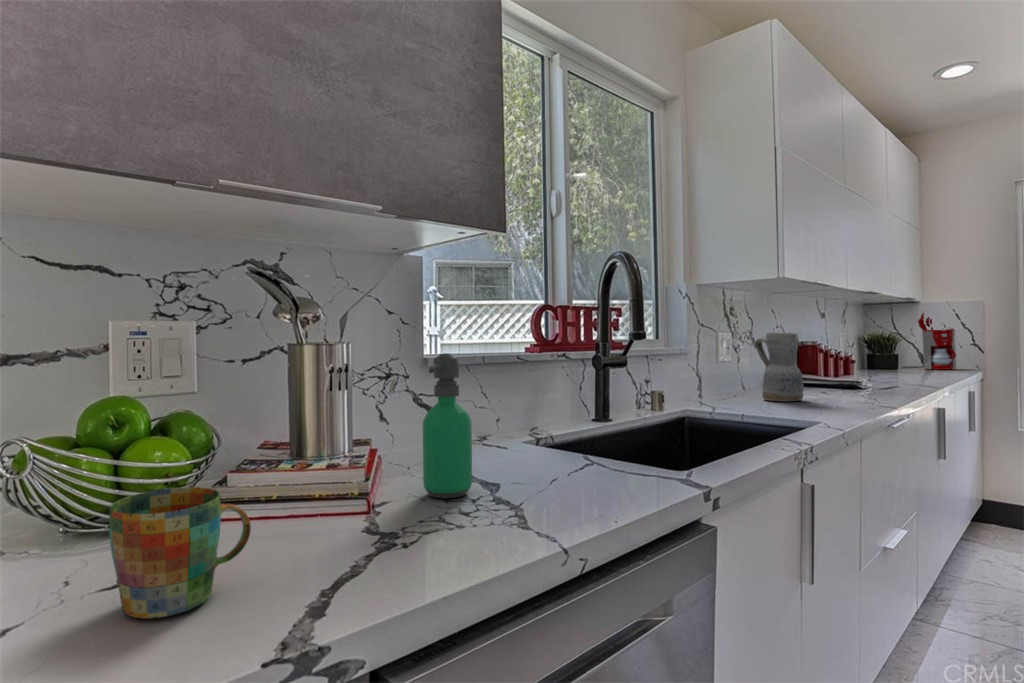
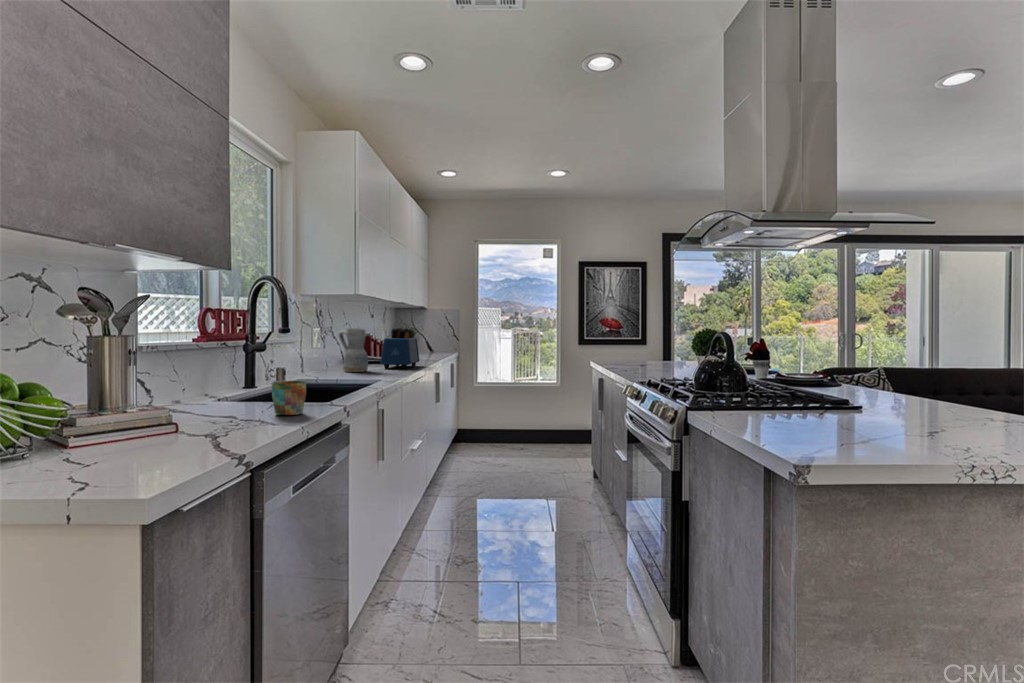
coffee maker: present [902,313,956,370] -> none [416,313,445,352]
toaster: none [827,331,904,399] -> present [380,328,419,369]
soap dispenser: present [423,353,472,498] -> none [195,341,227,423]
mug: present [109,487,251,618] -> present [272,381,306,415]

